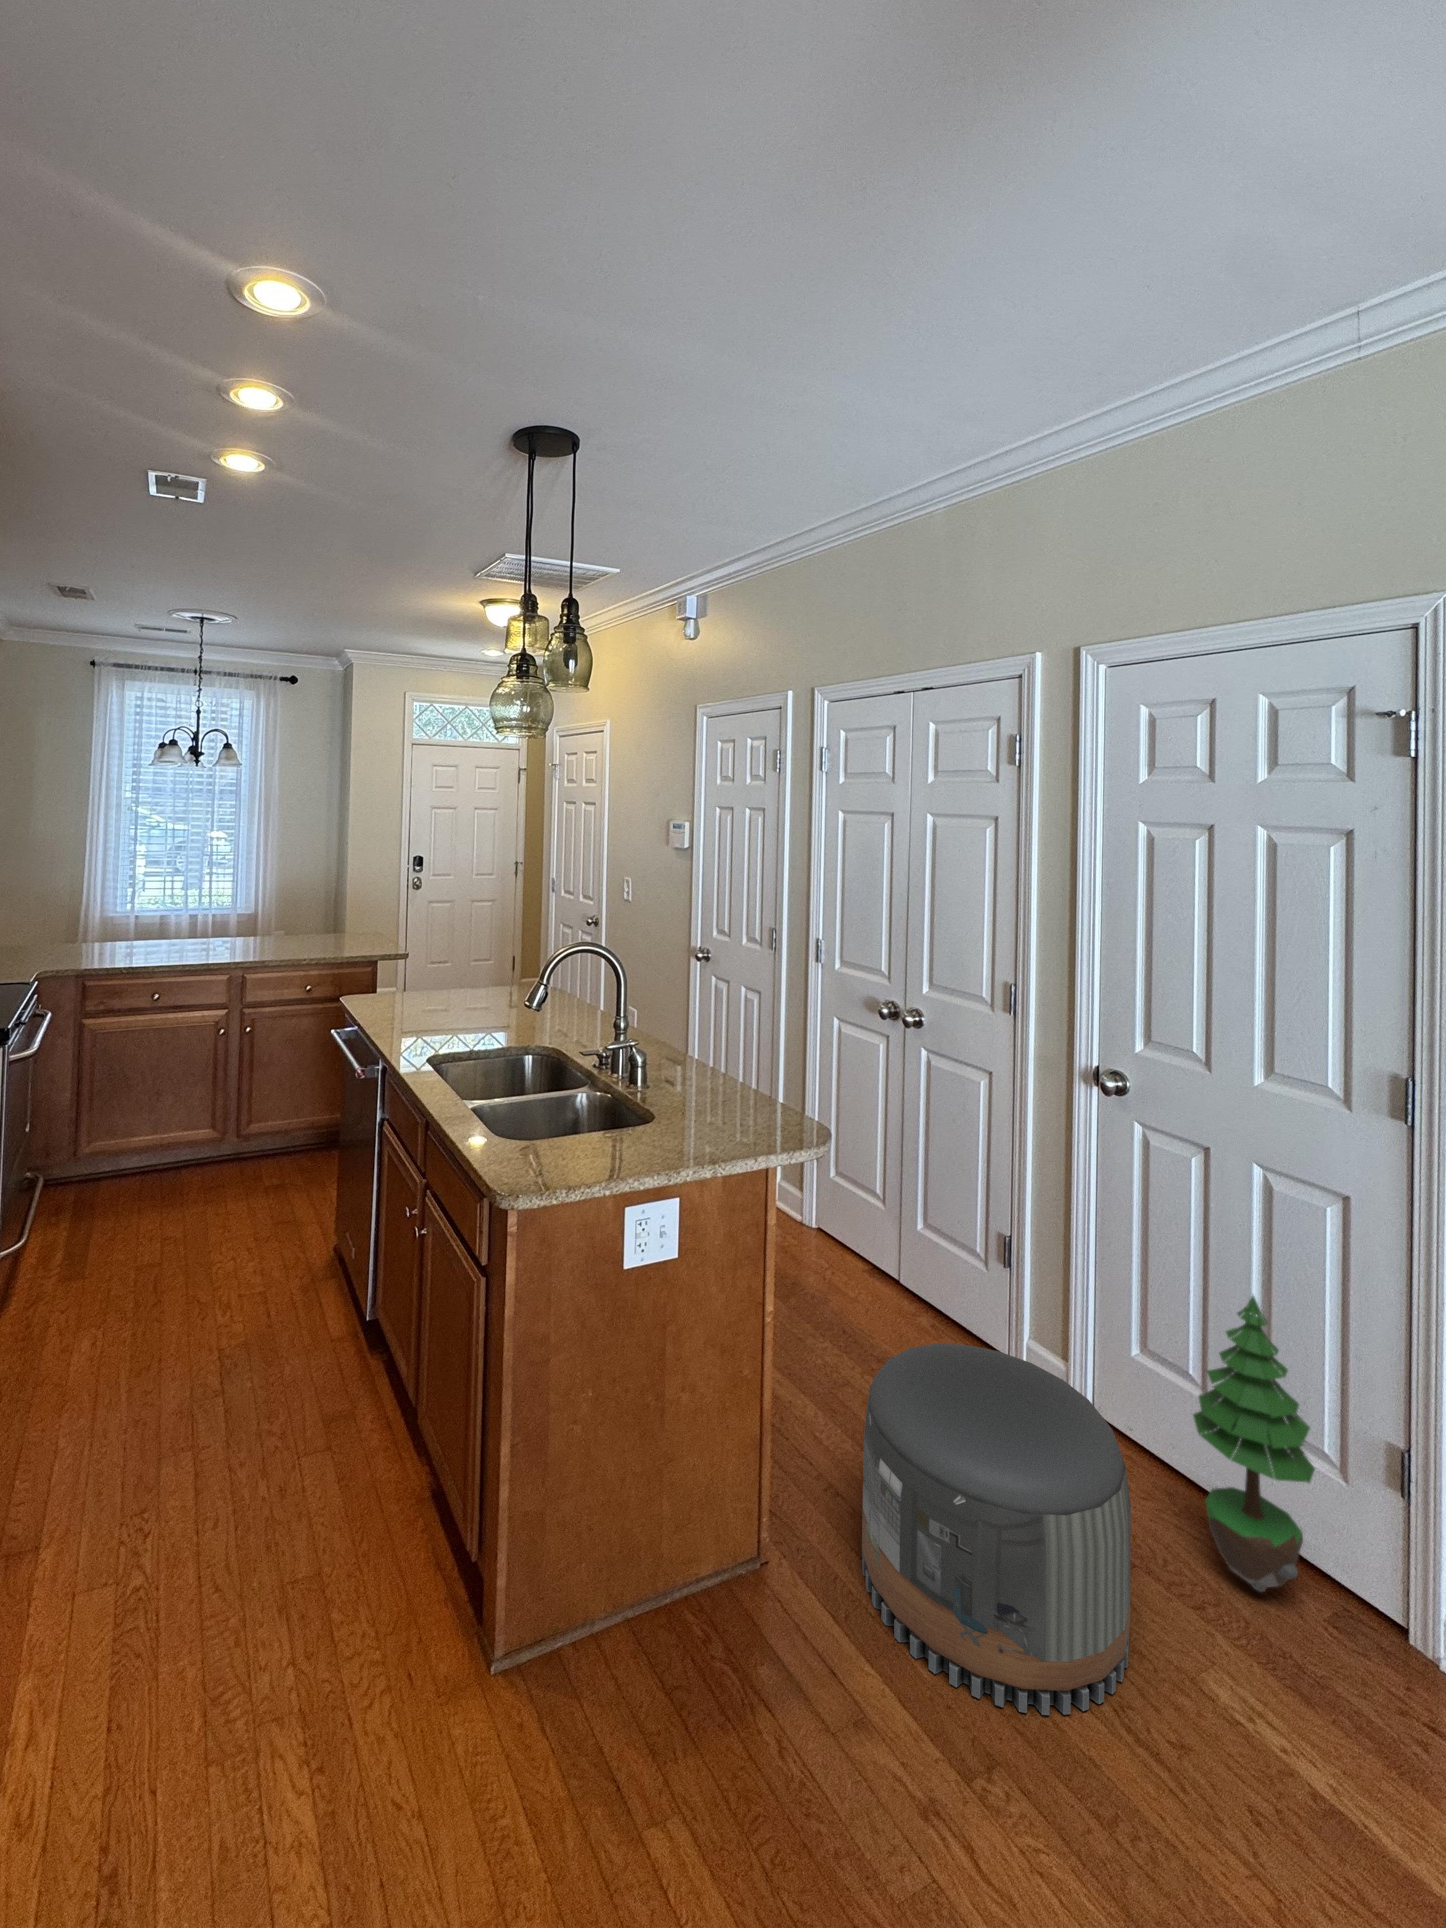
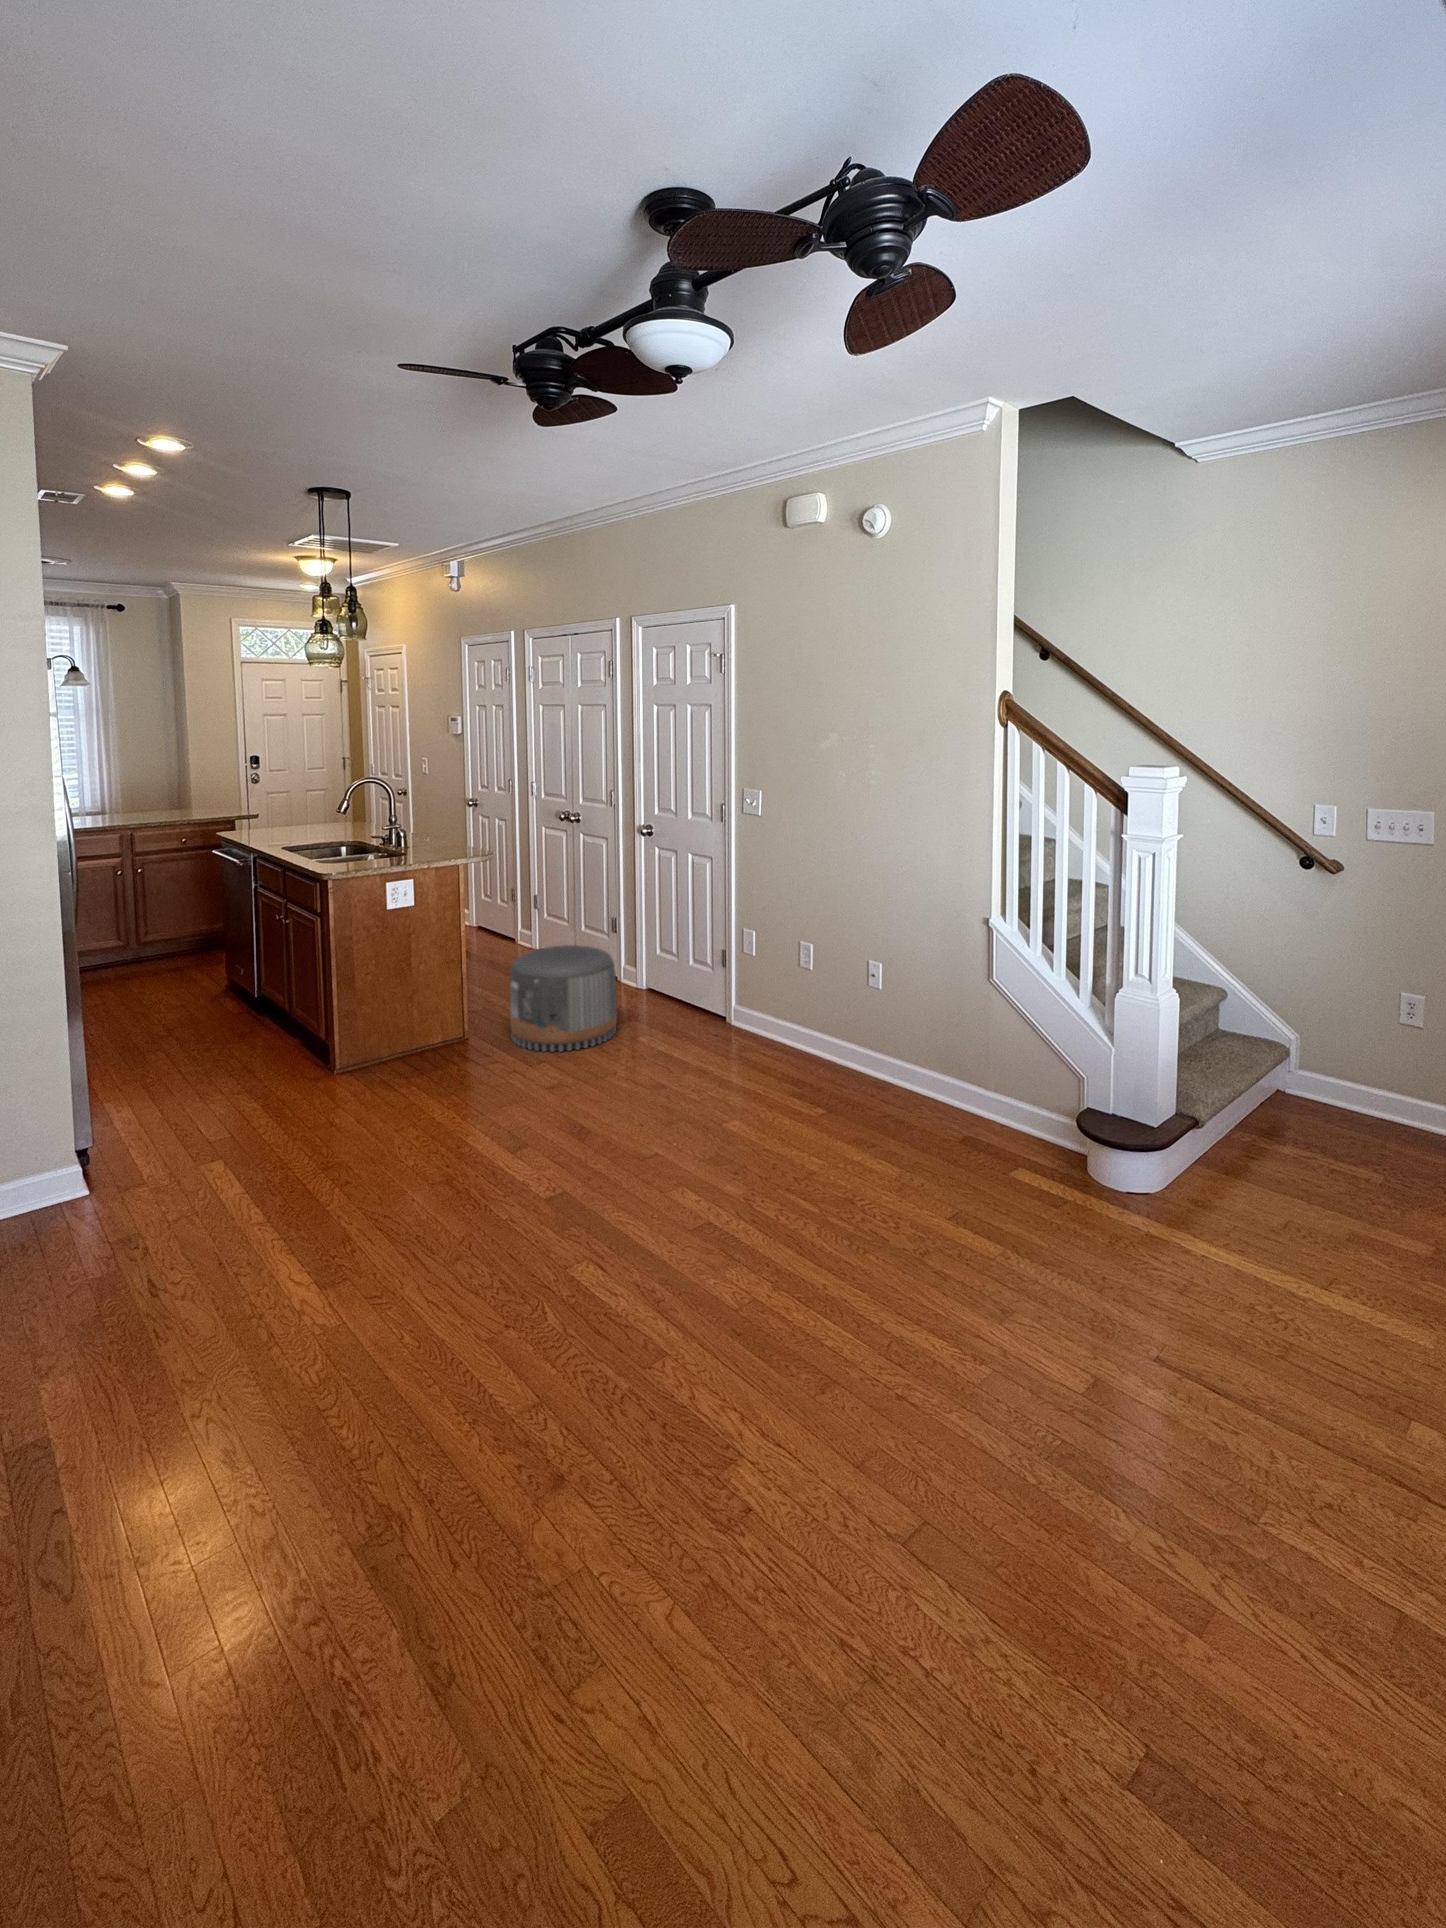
potted tree: present [1193,1296,1315,1592] -> none [656,902,698,1019]

